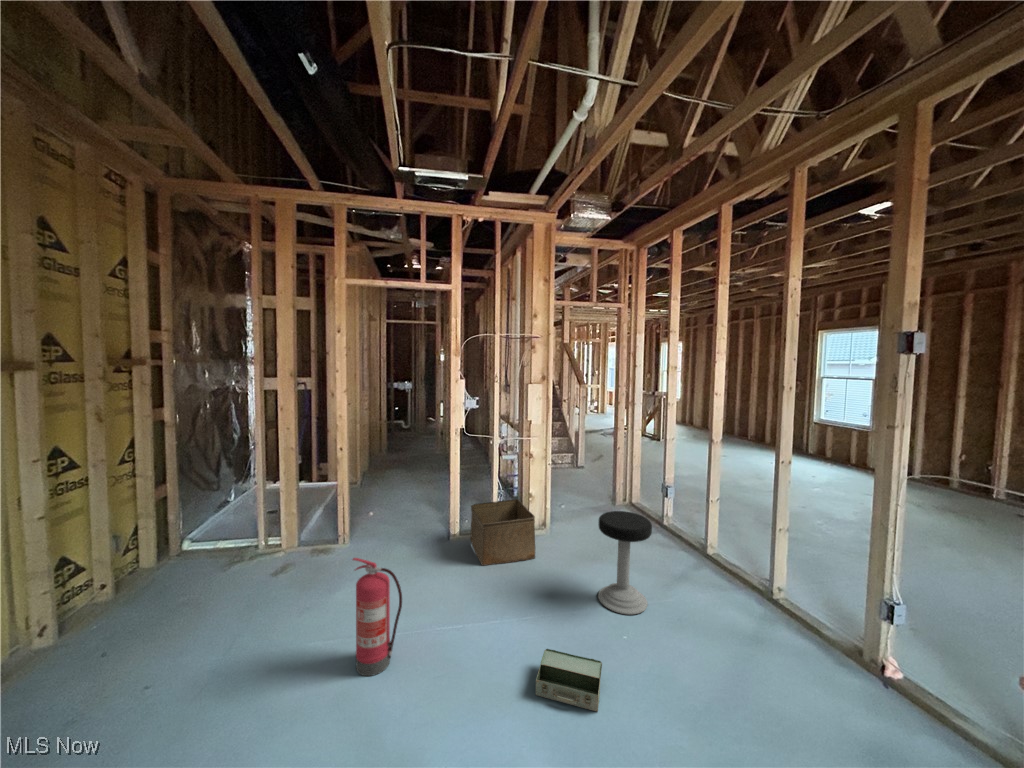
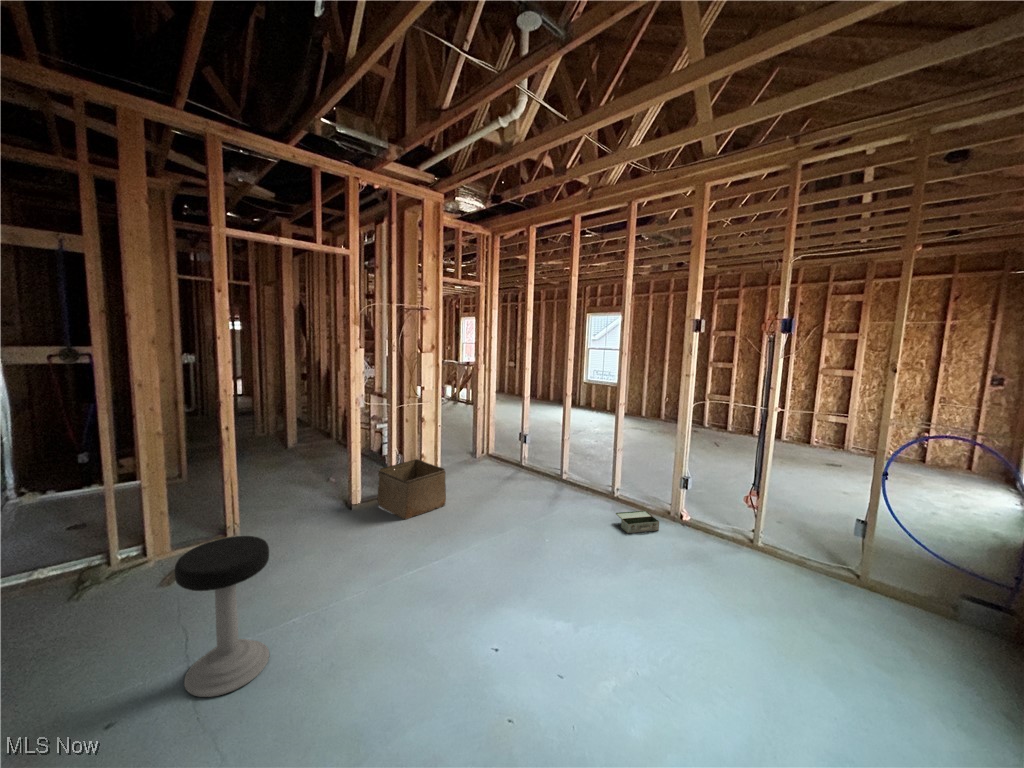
stool: present [598,511,652,615] -> present [175,536,269,697]
fire extinguisher: present [353,558,402,676] -> none [356,513,405,614]
toolbox: present [536,649,602,711] -> present [616,511,659,533]

